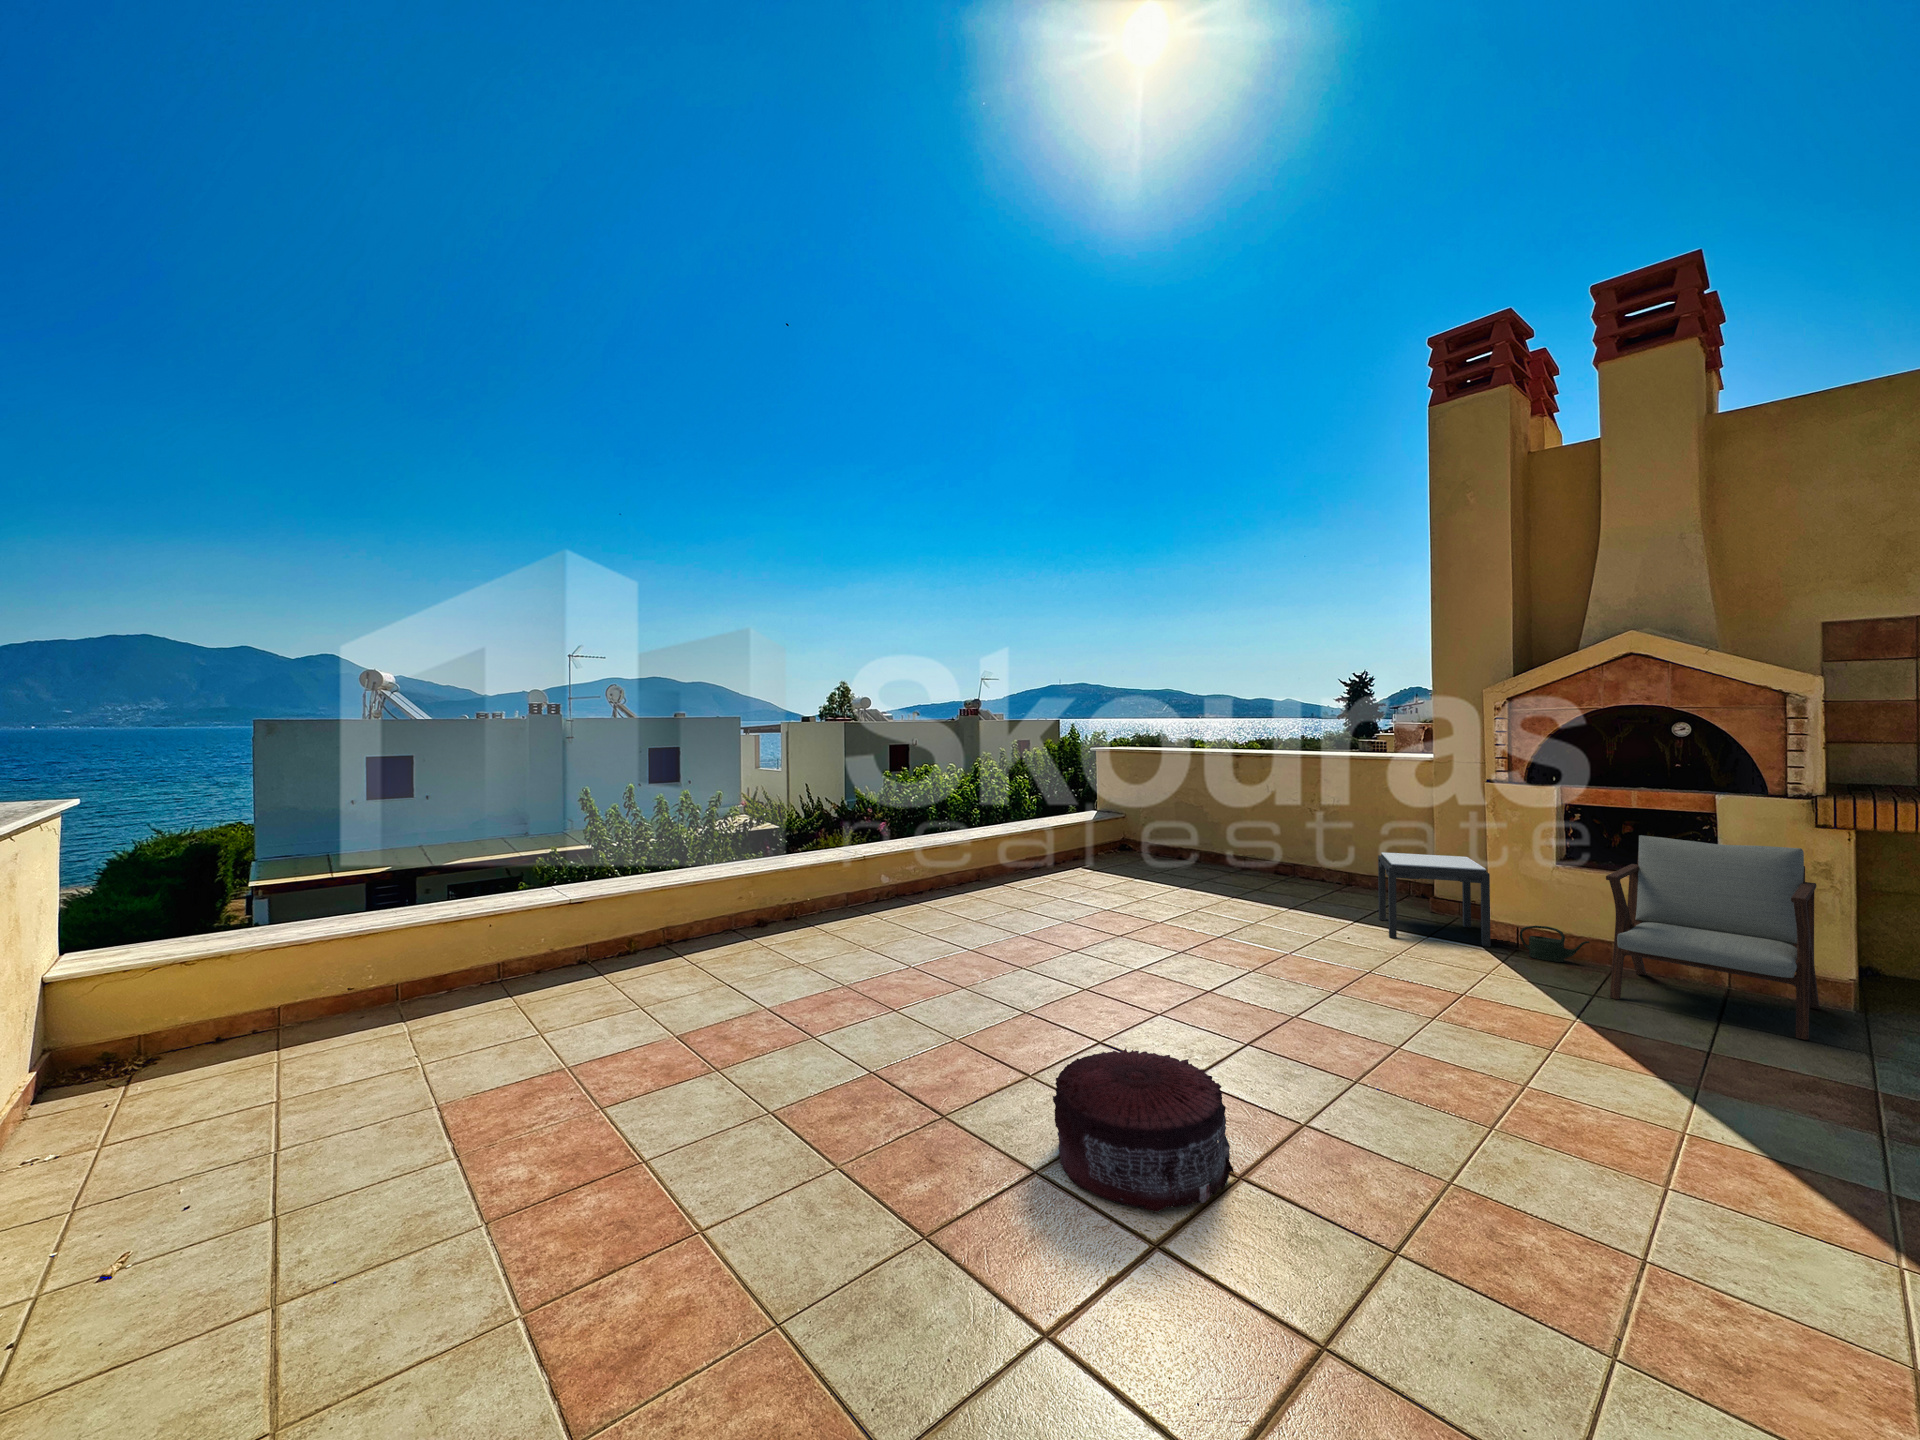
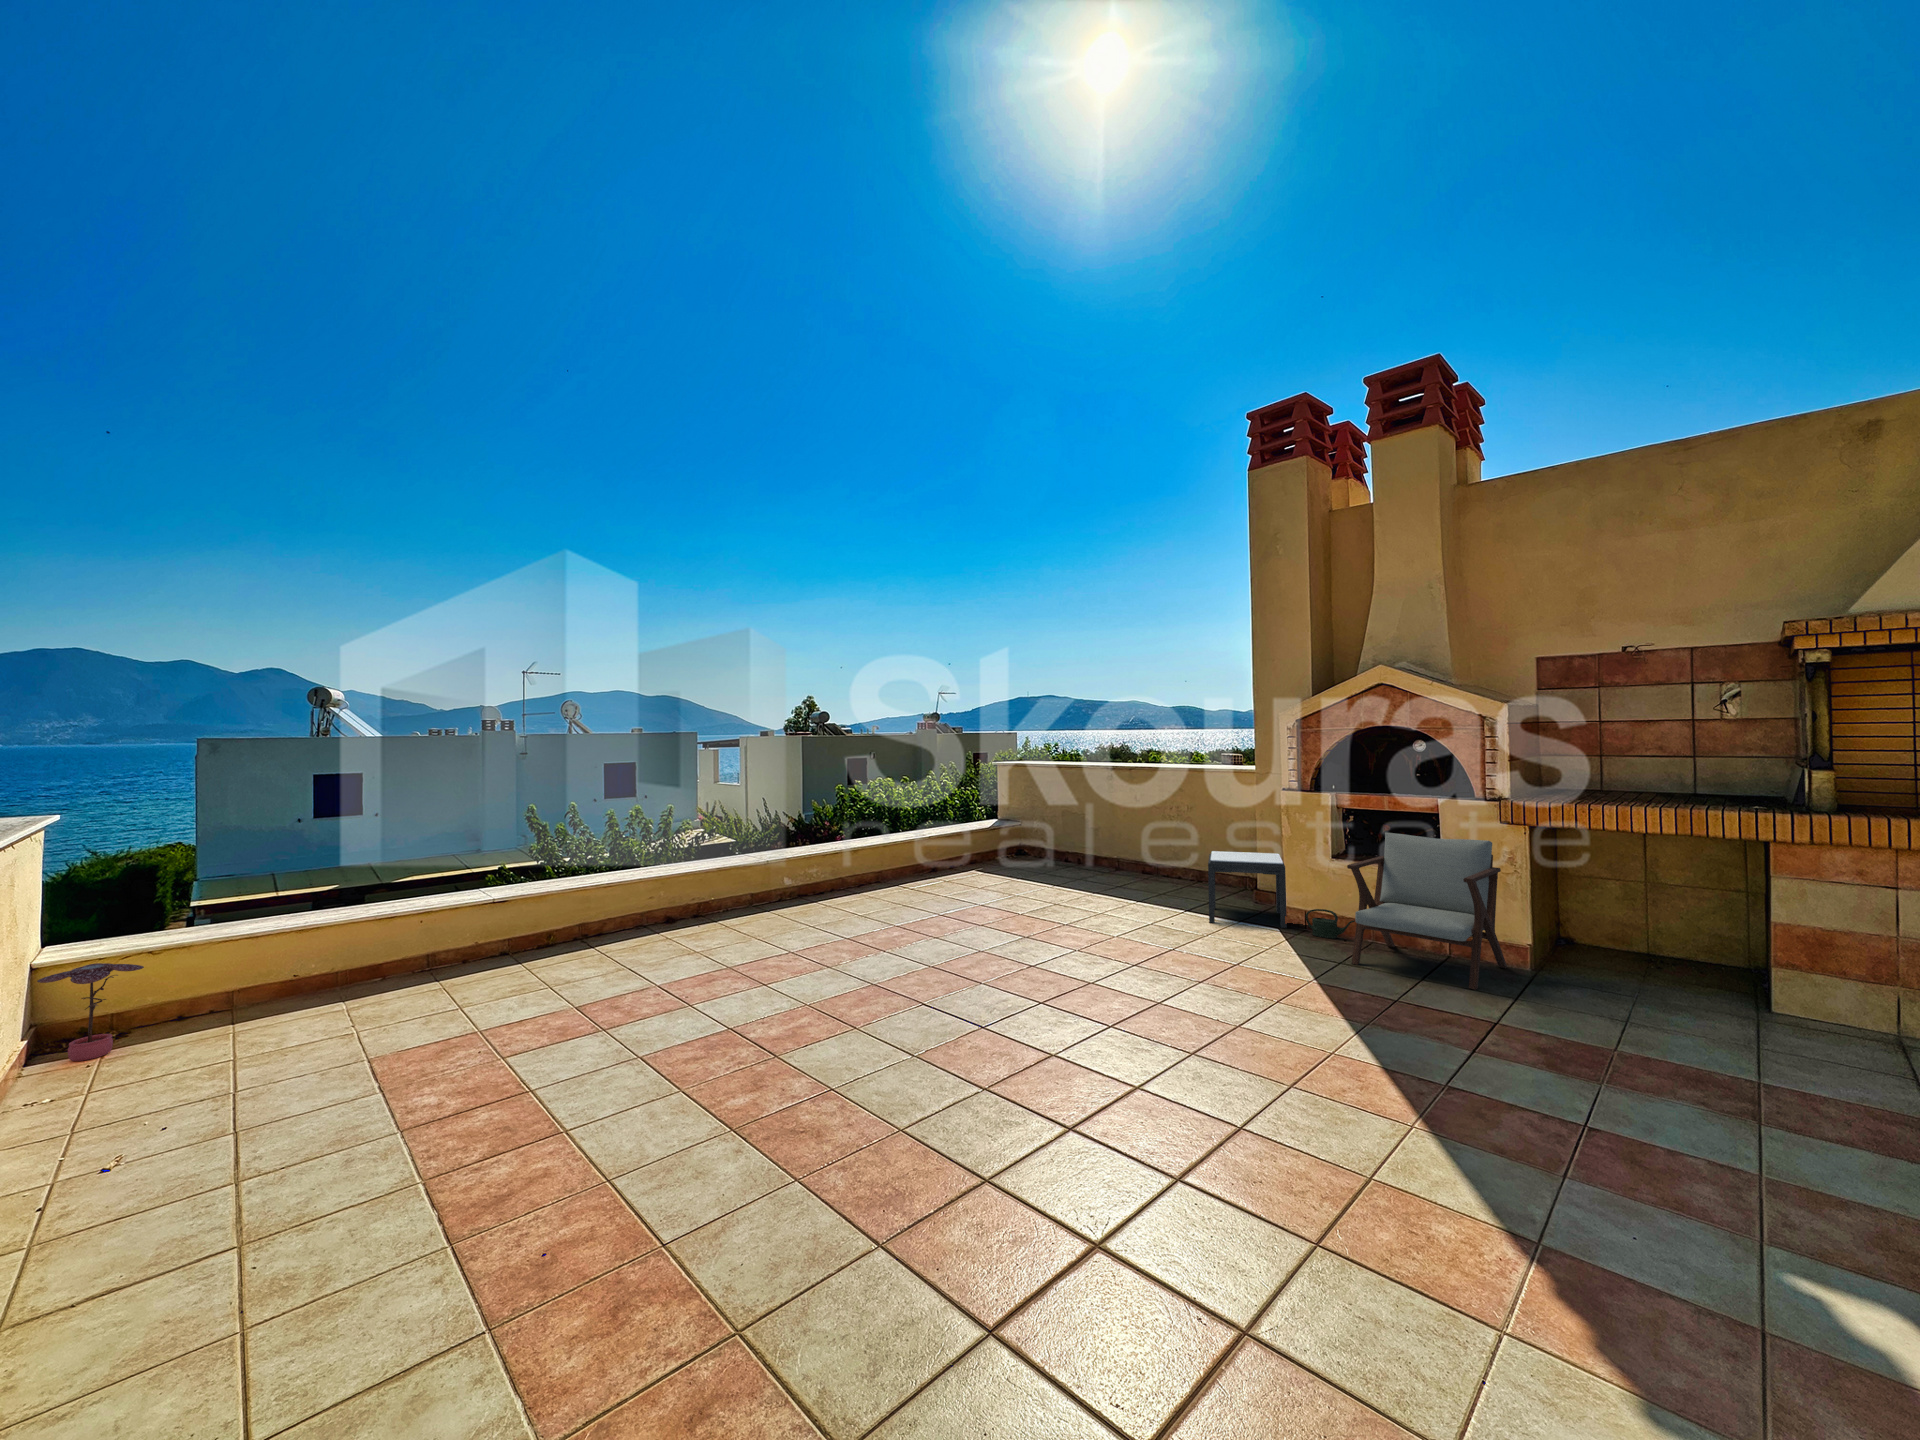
potted plant: none [46,977,173,1096] -> present [37,963,144,1061]
pouf: present [1053,1048,1234,1212] -> none [849,998,978,1108]

